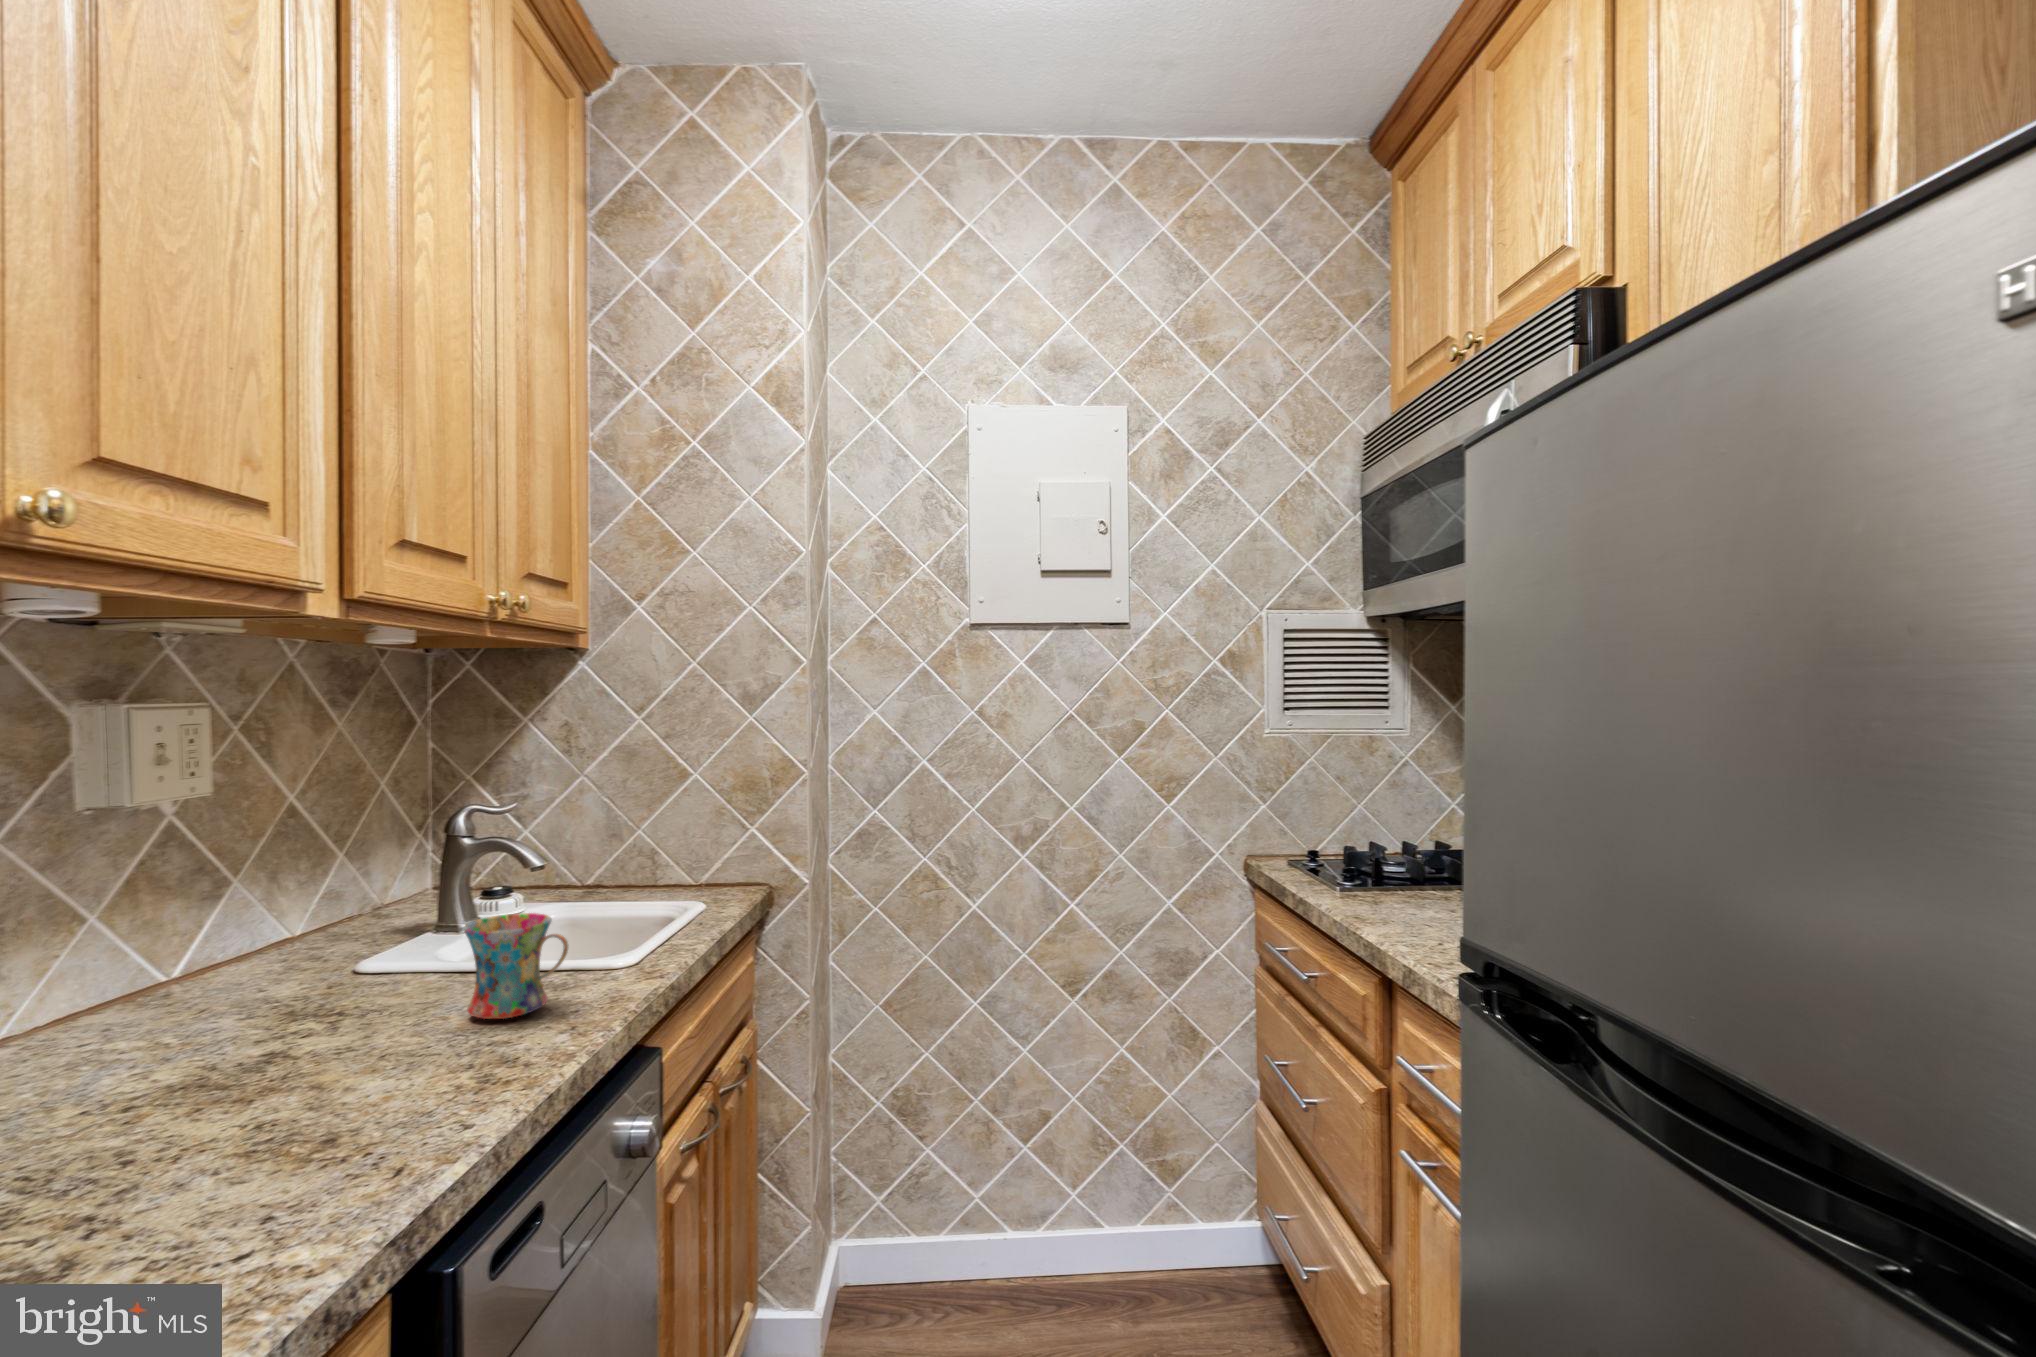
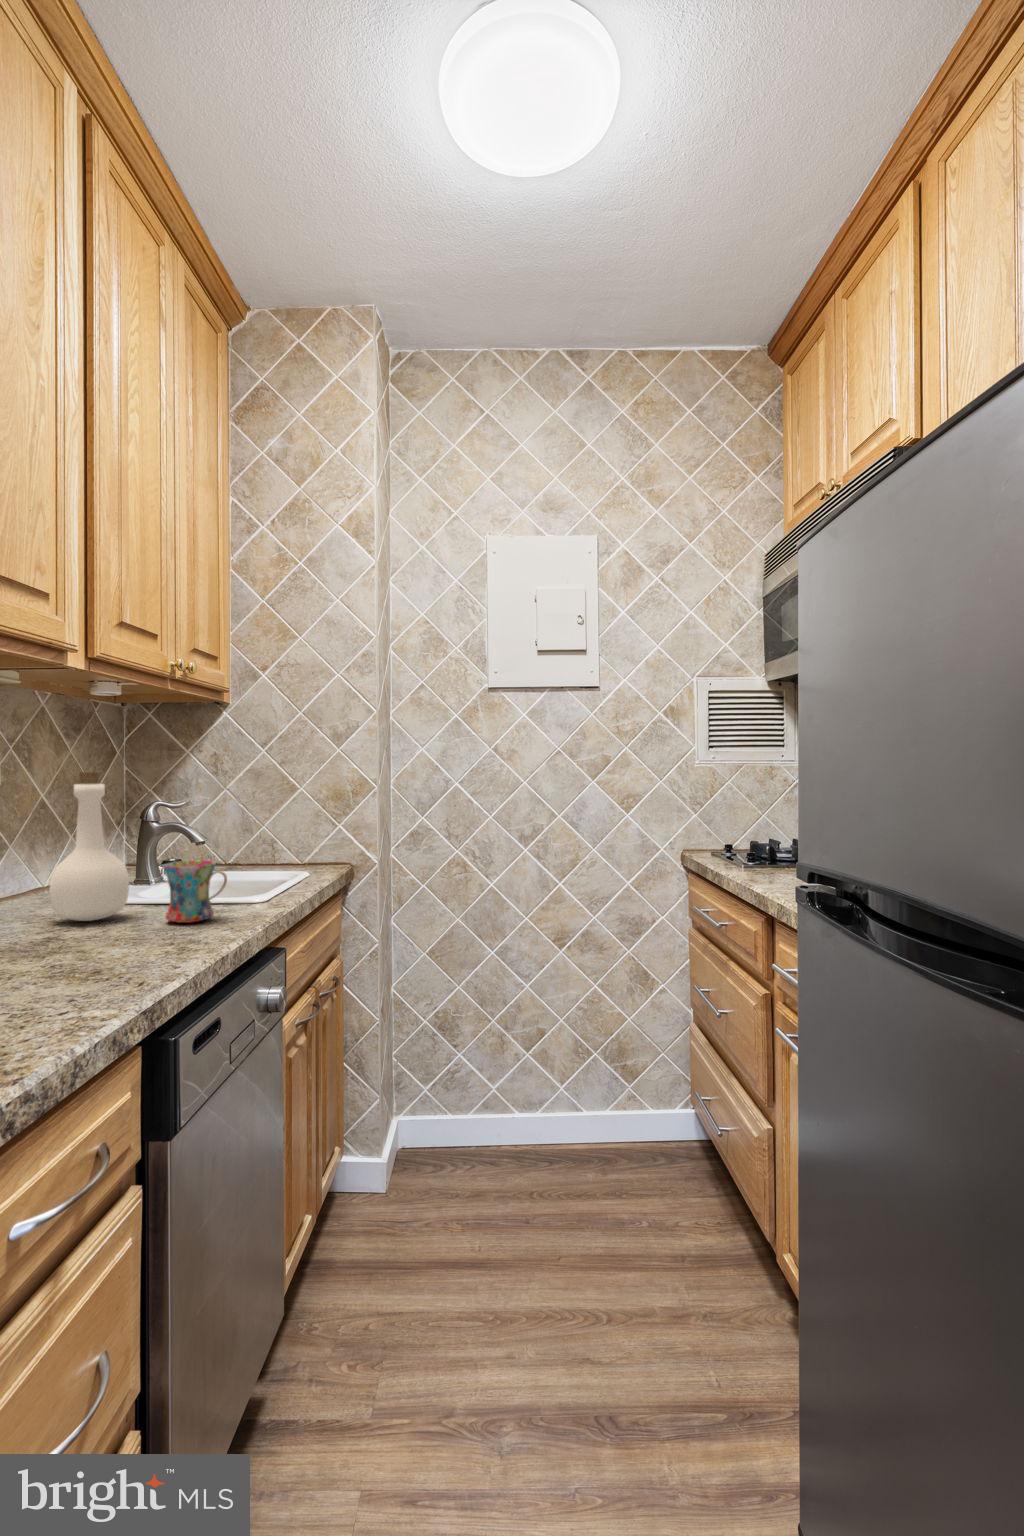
bottle: none [278,774,412,1016] -> present [50,772,129,921]

